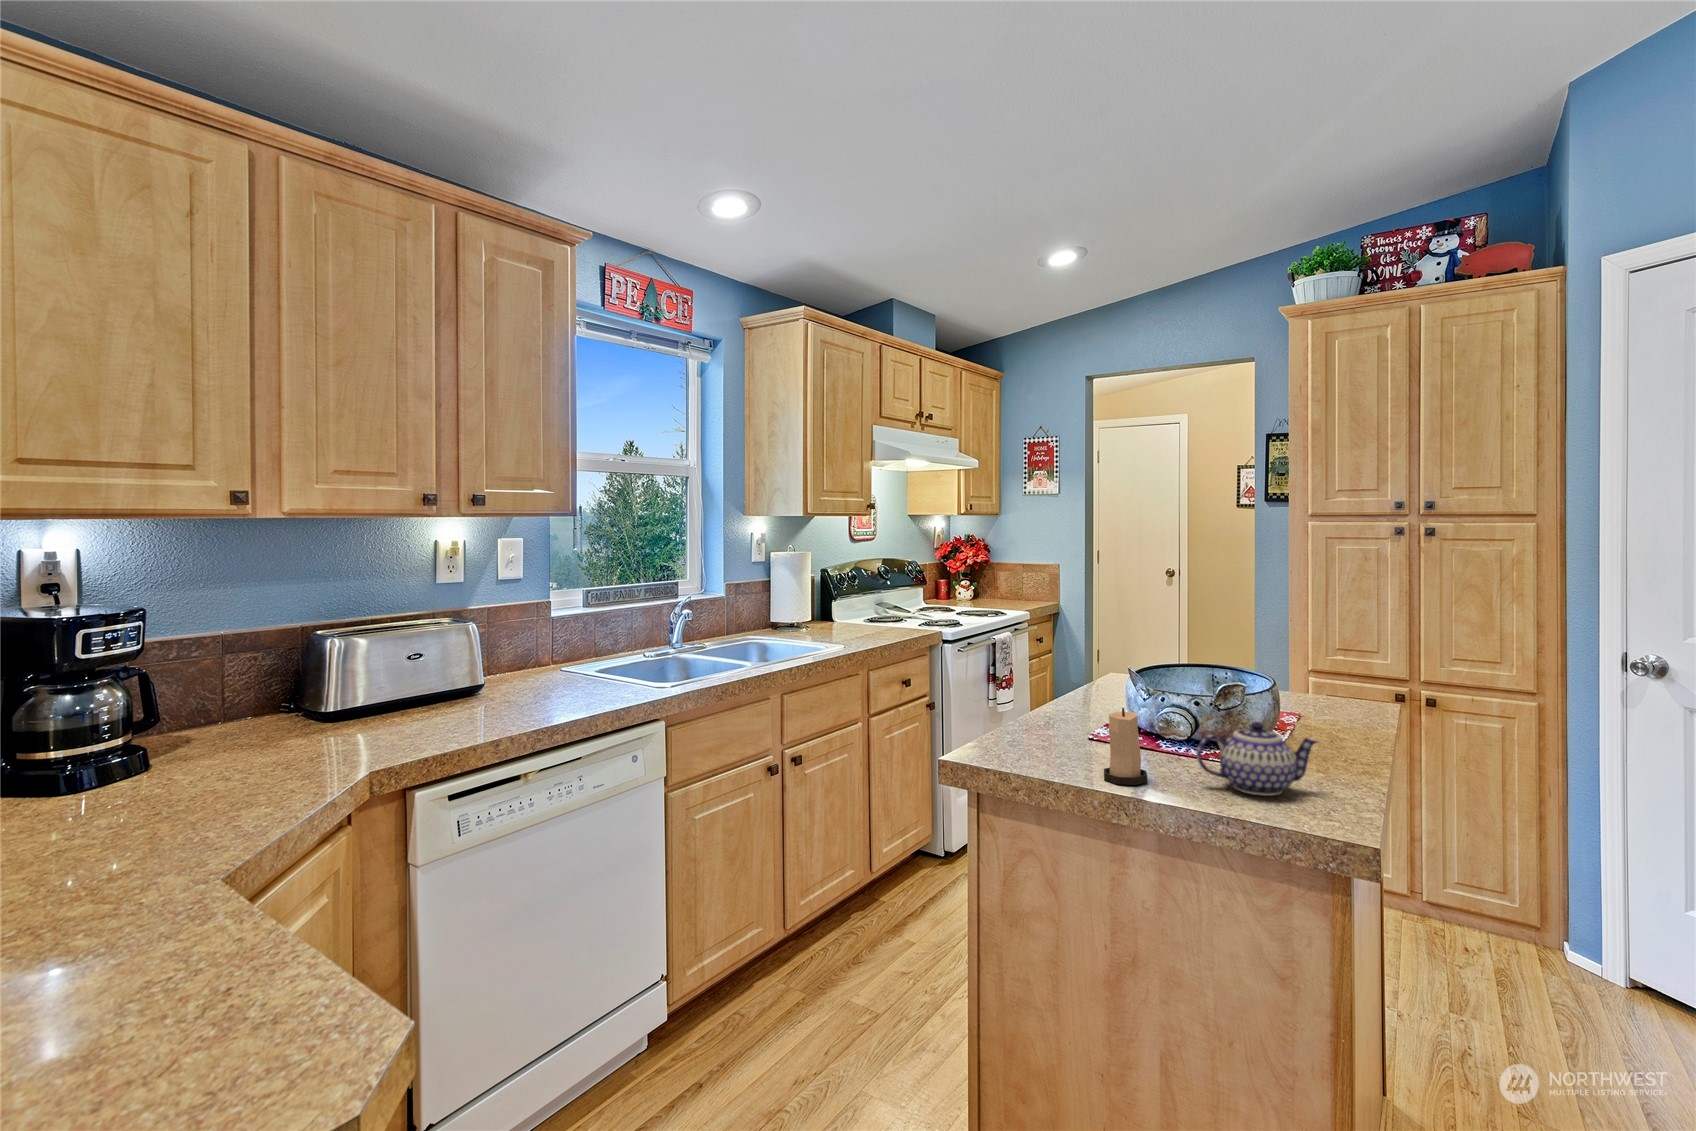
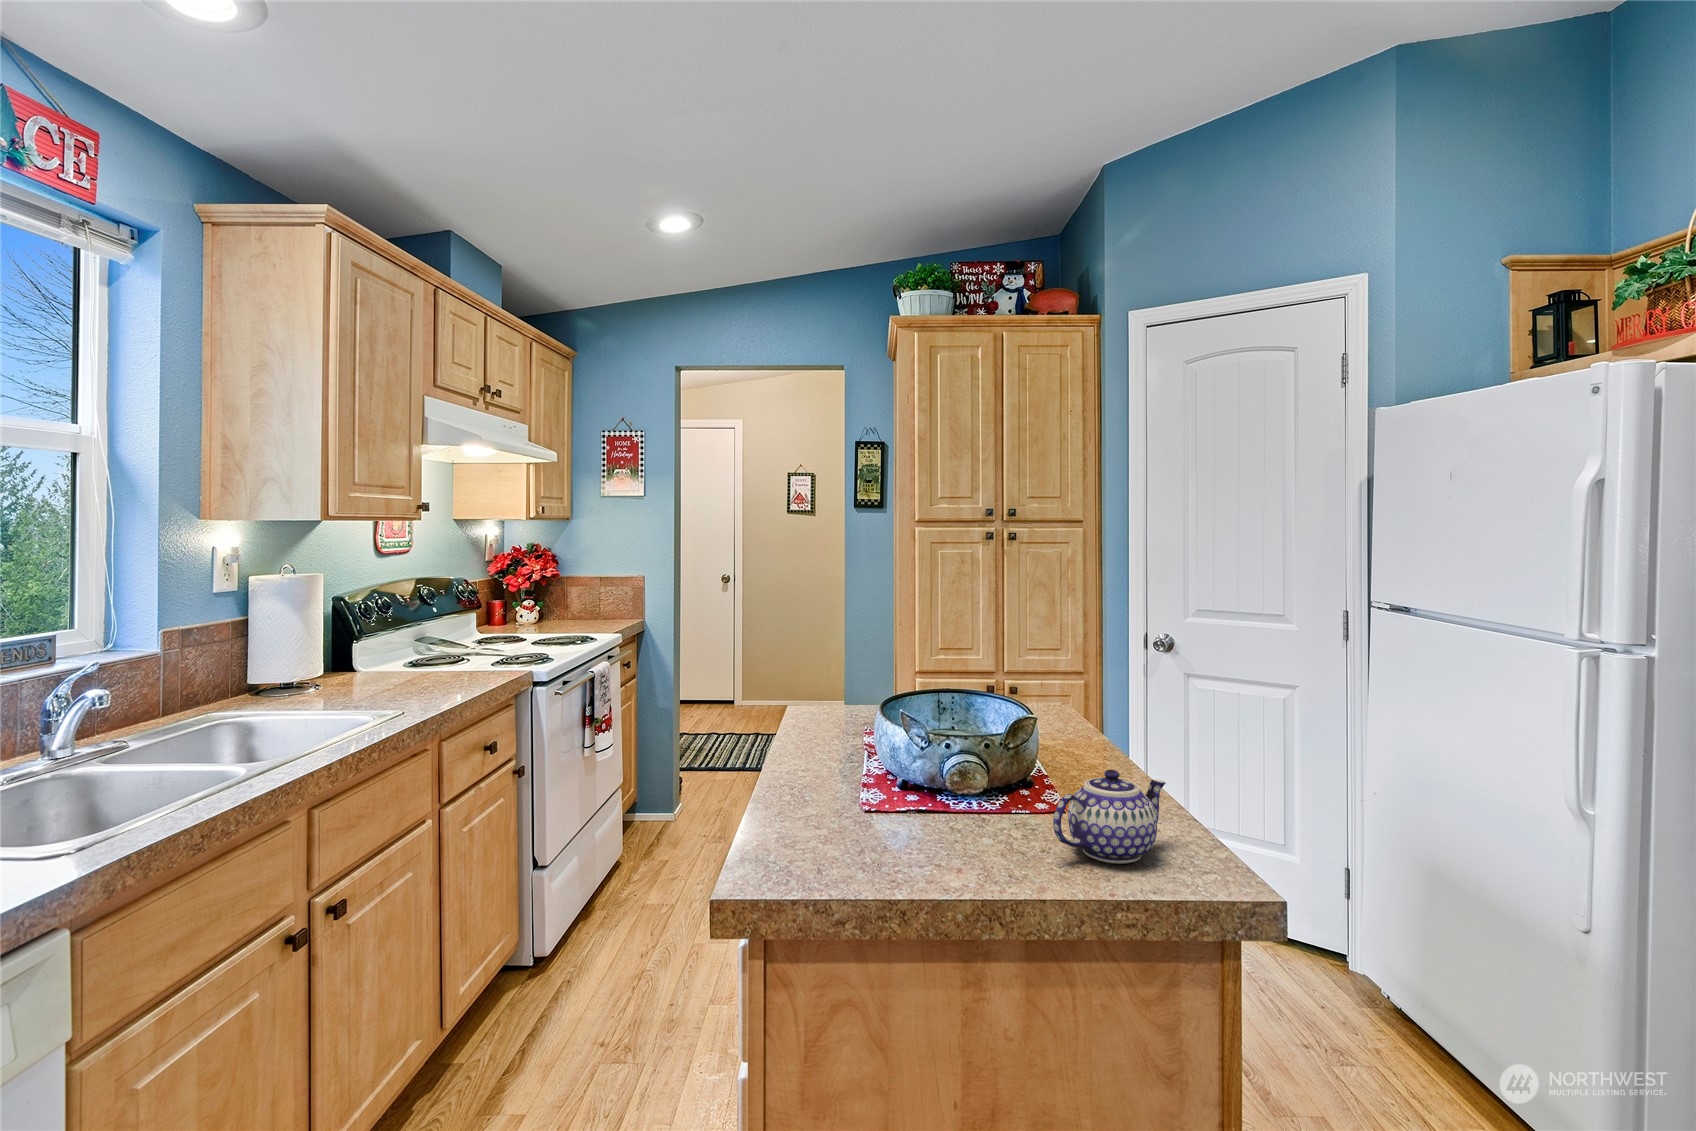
candle: present [1104,708,1148,785] -> none [941,775,1002,886]

